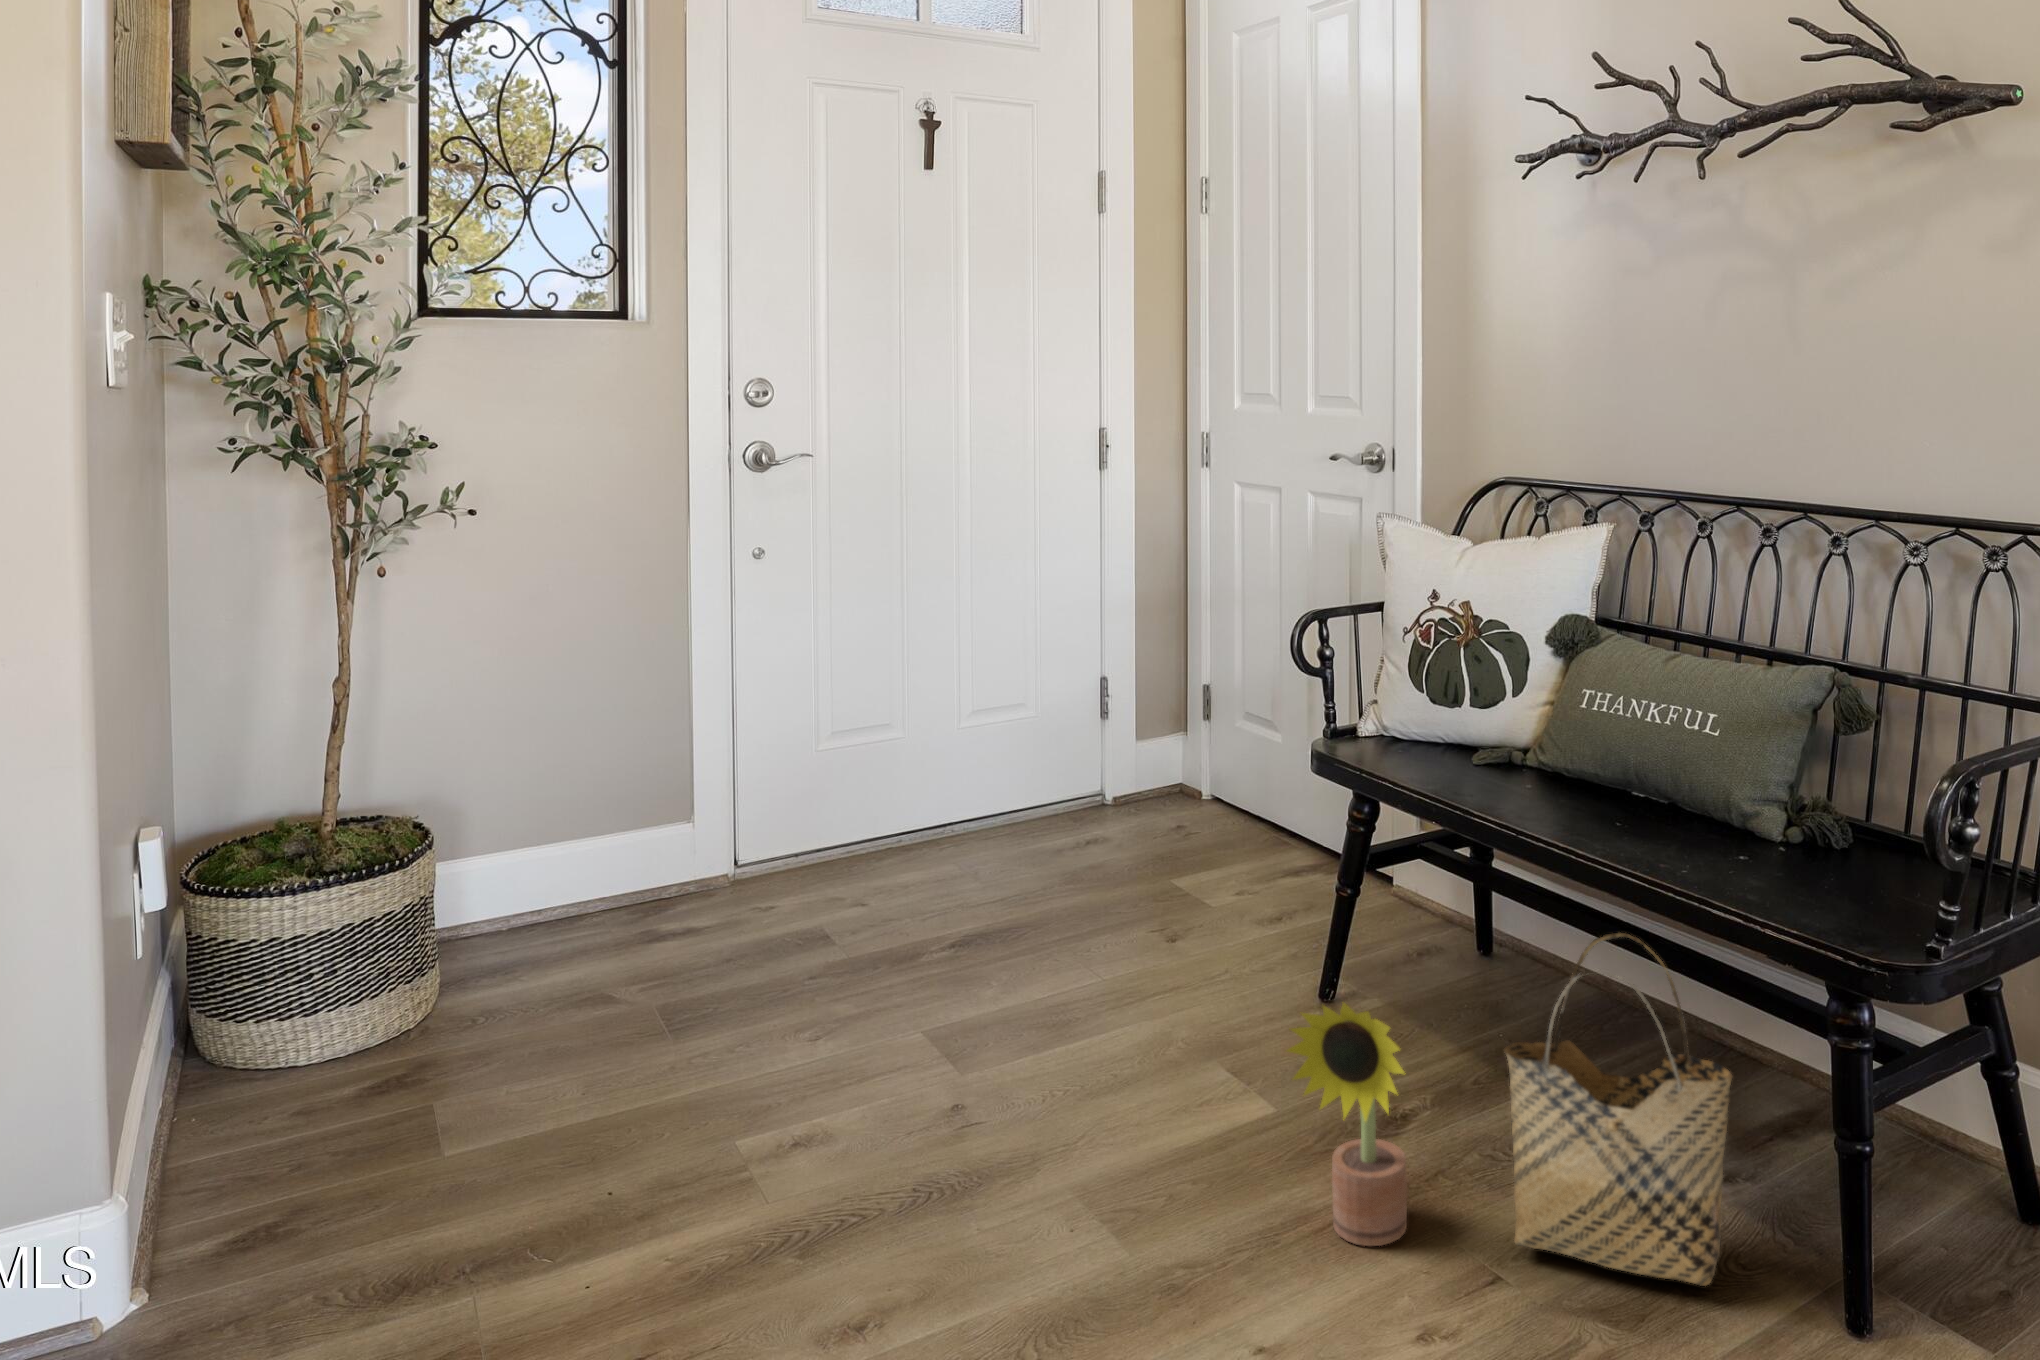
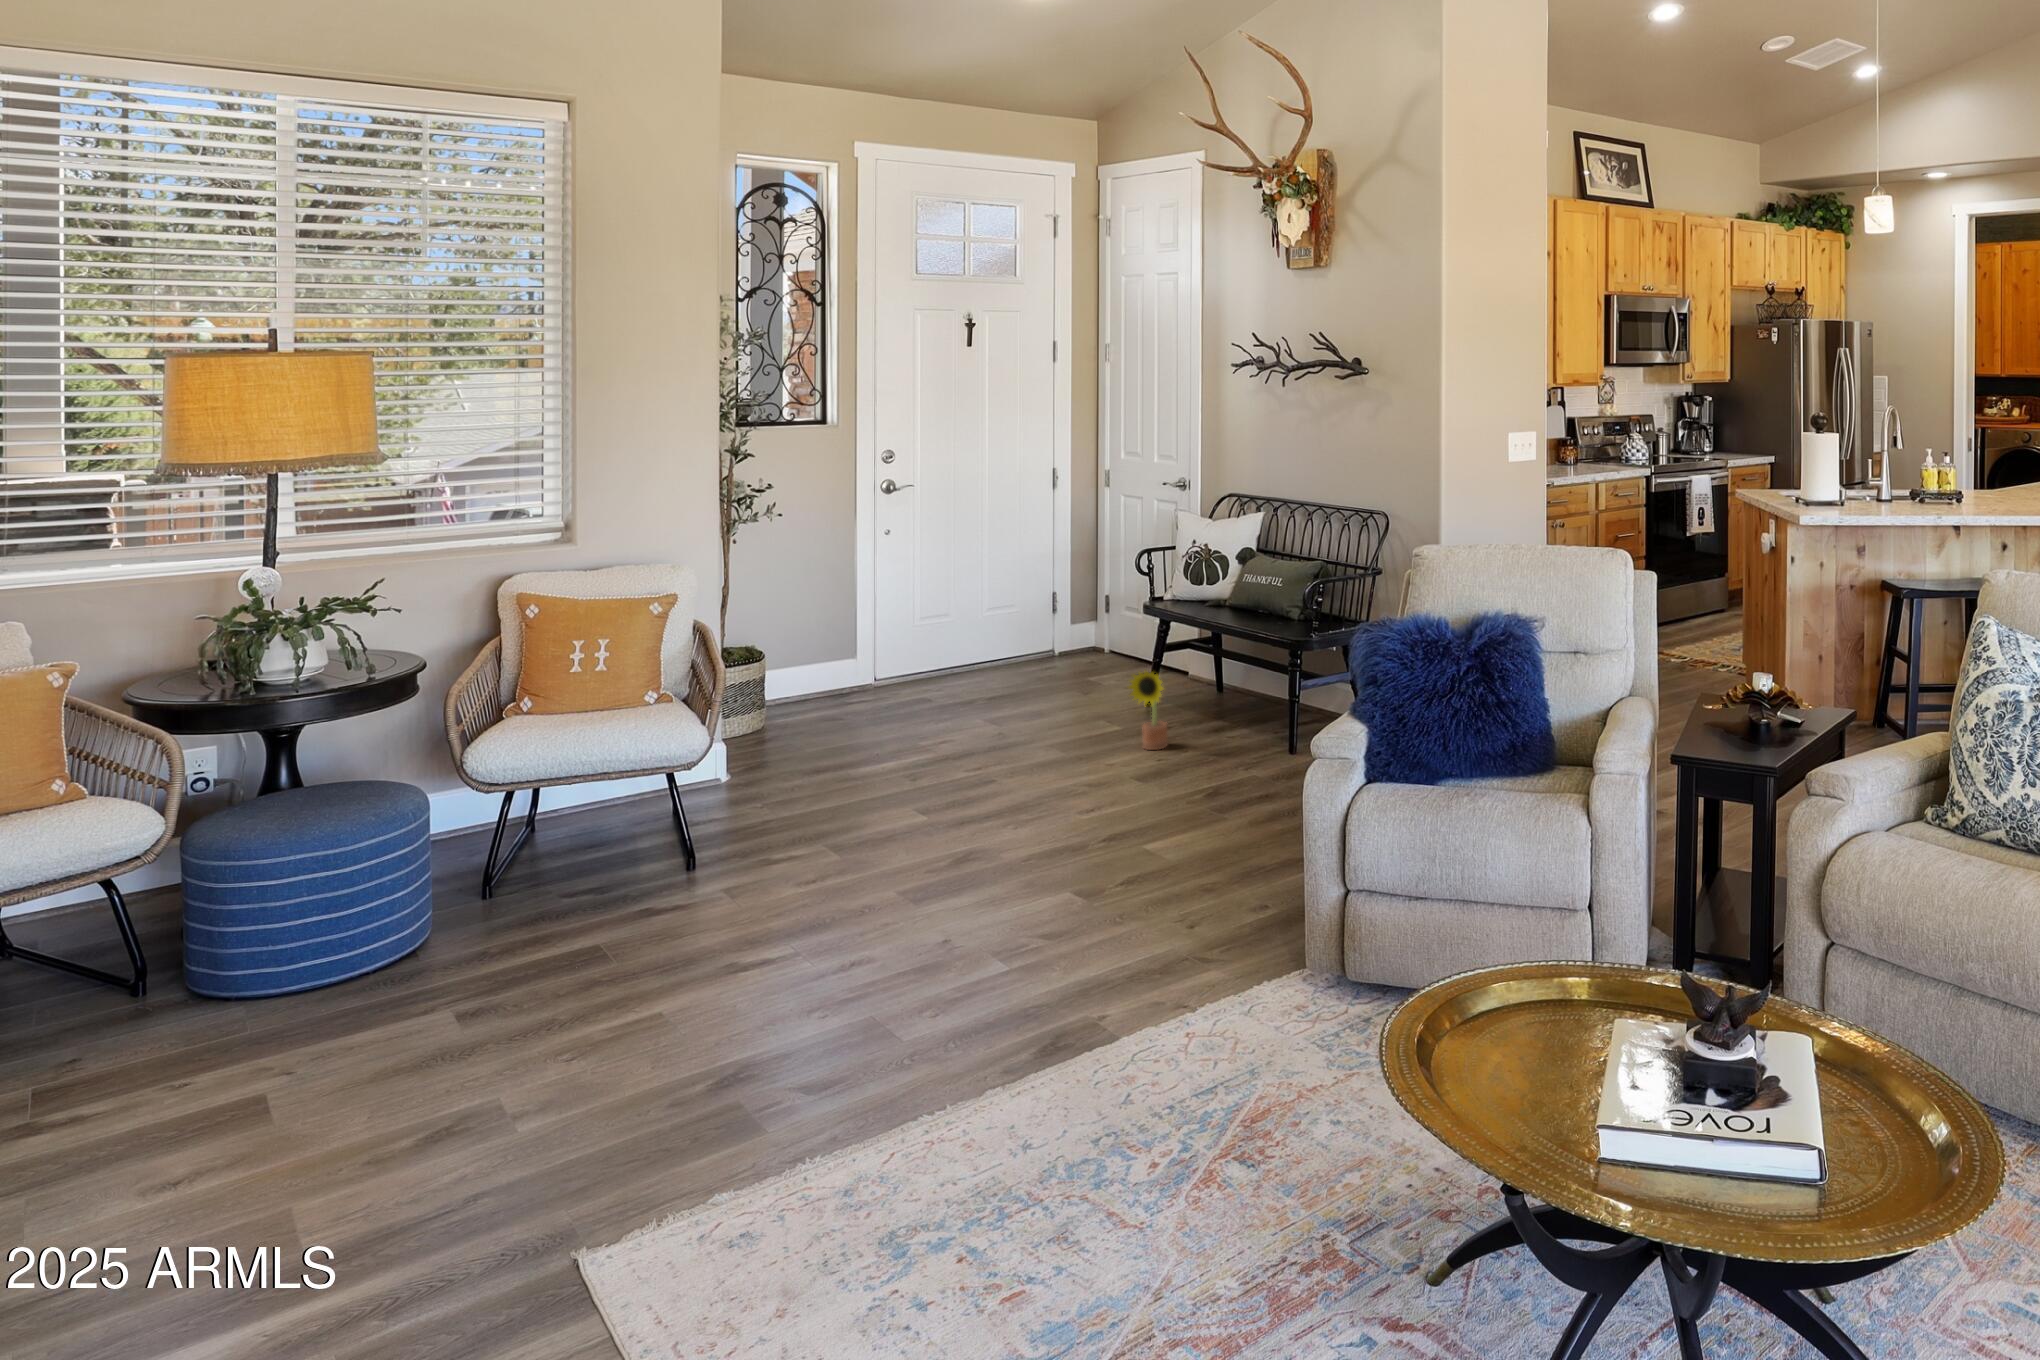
woven basket: present [1504,932,1732,1286] -> none [1199,648,1270,748]

